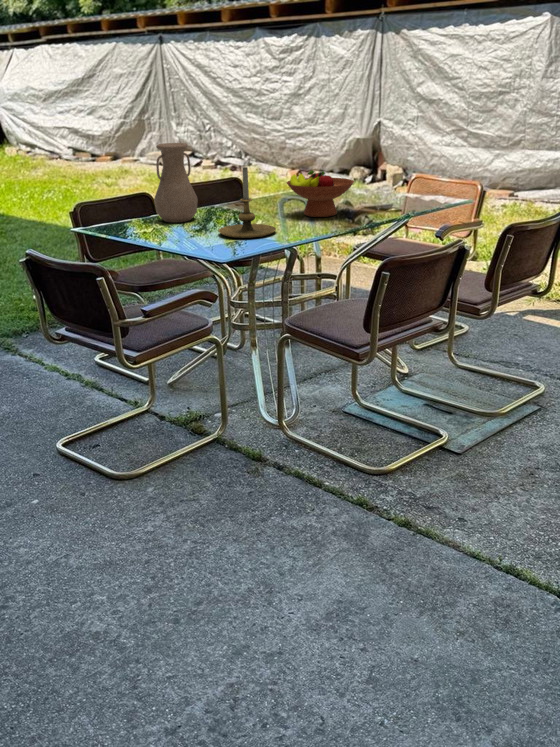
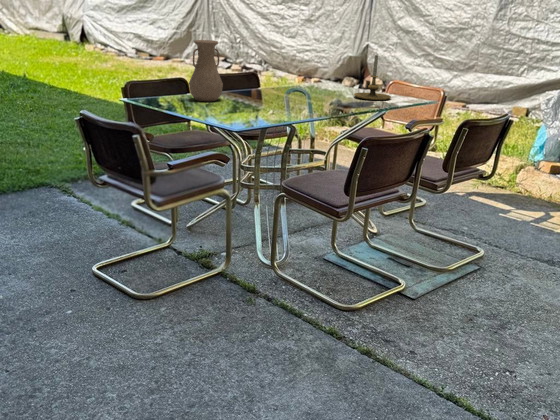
candle holder: present [219,167,276,238] -> present [354,55,391,100]
fruit bowl: present [287,170,354,217] -> none [293,69,345,106]

